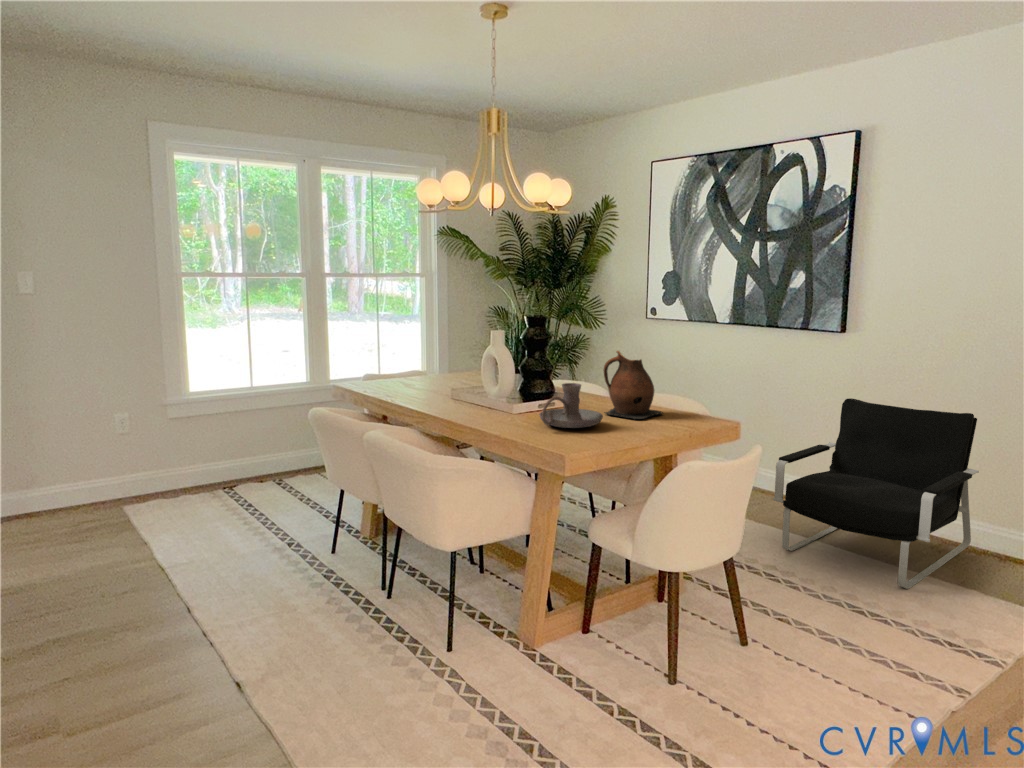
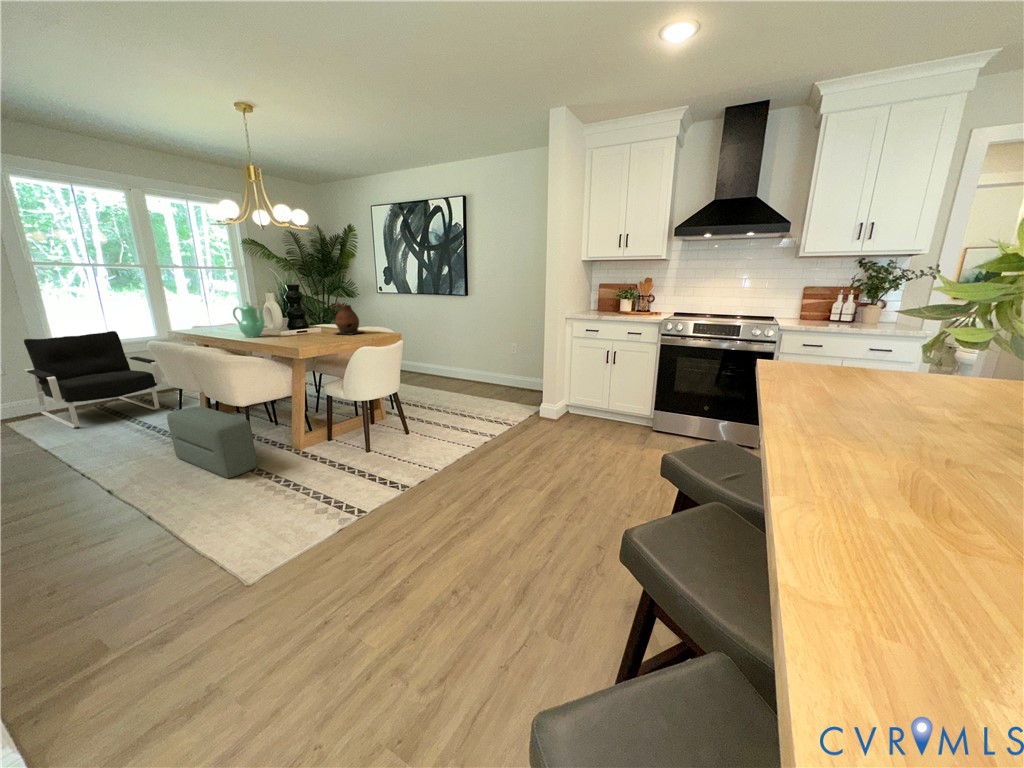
teapot: none [441,349,492,413] -> present [233,302,264,337]
candle holder: present [540,383,603,428] -> none [291,317,328,339]
armchair: present [773,398,979,589] -> present [24,331,163,428]
pouf: none [327,533,462,698] -> present [167,406,257,478]

